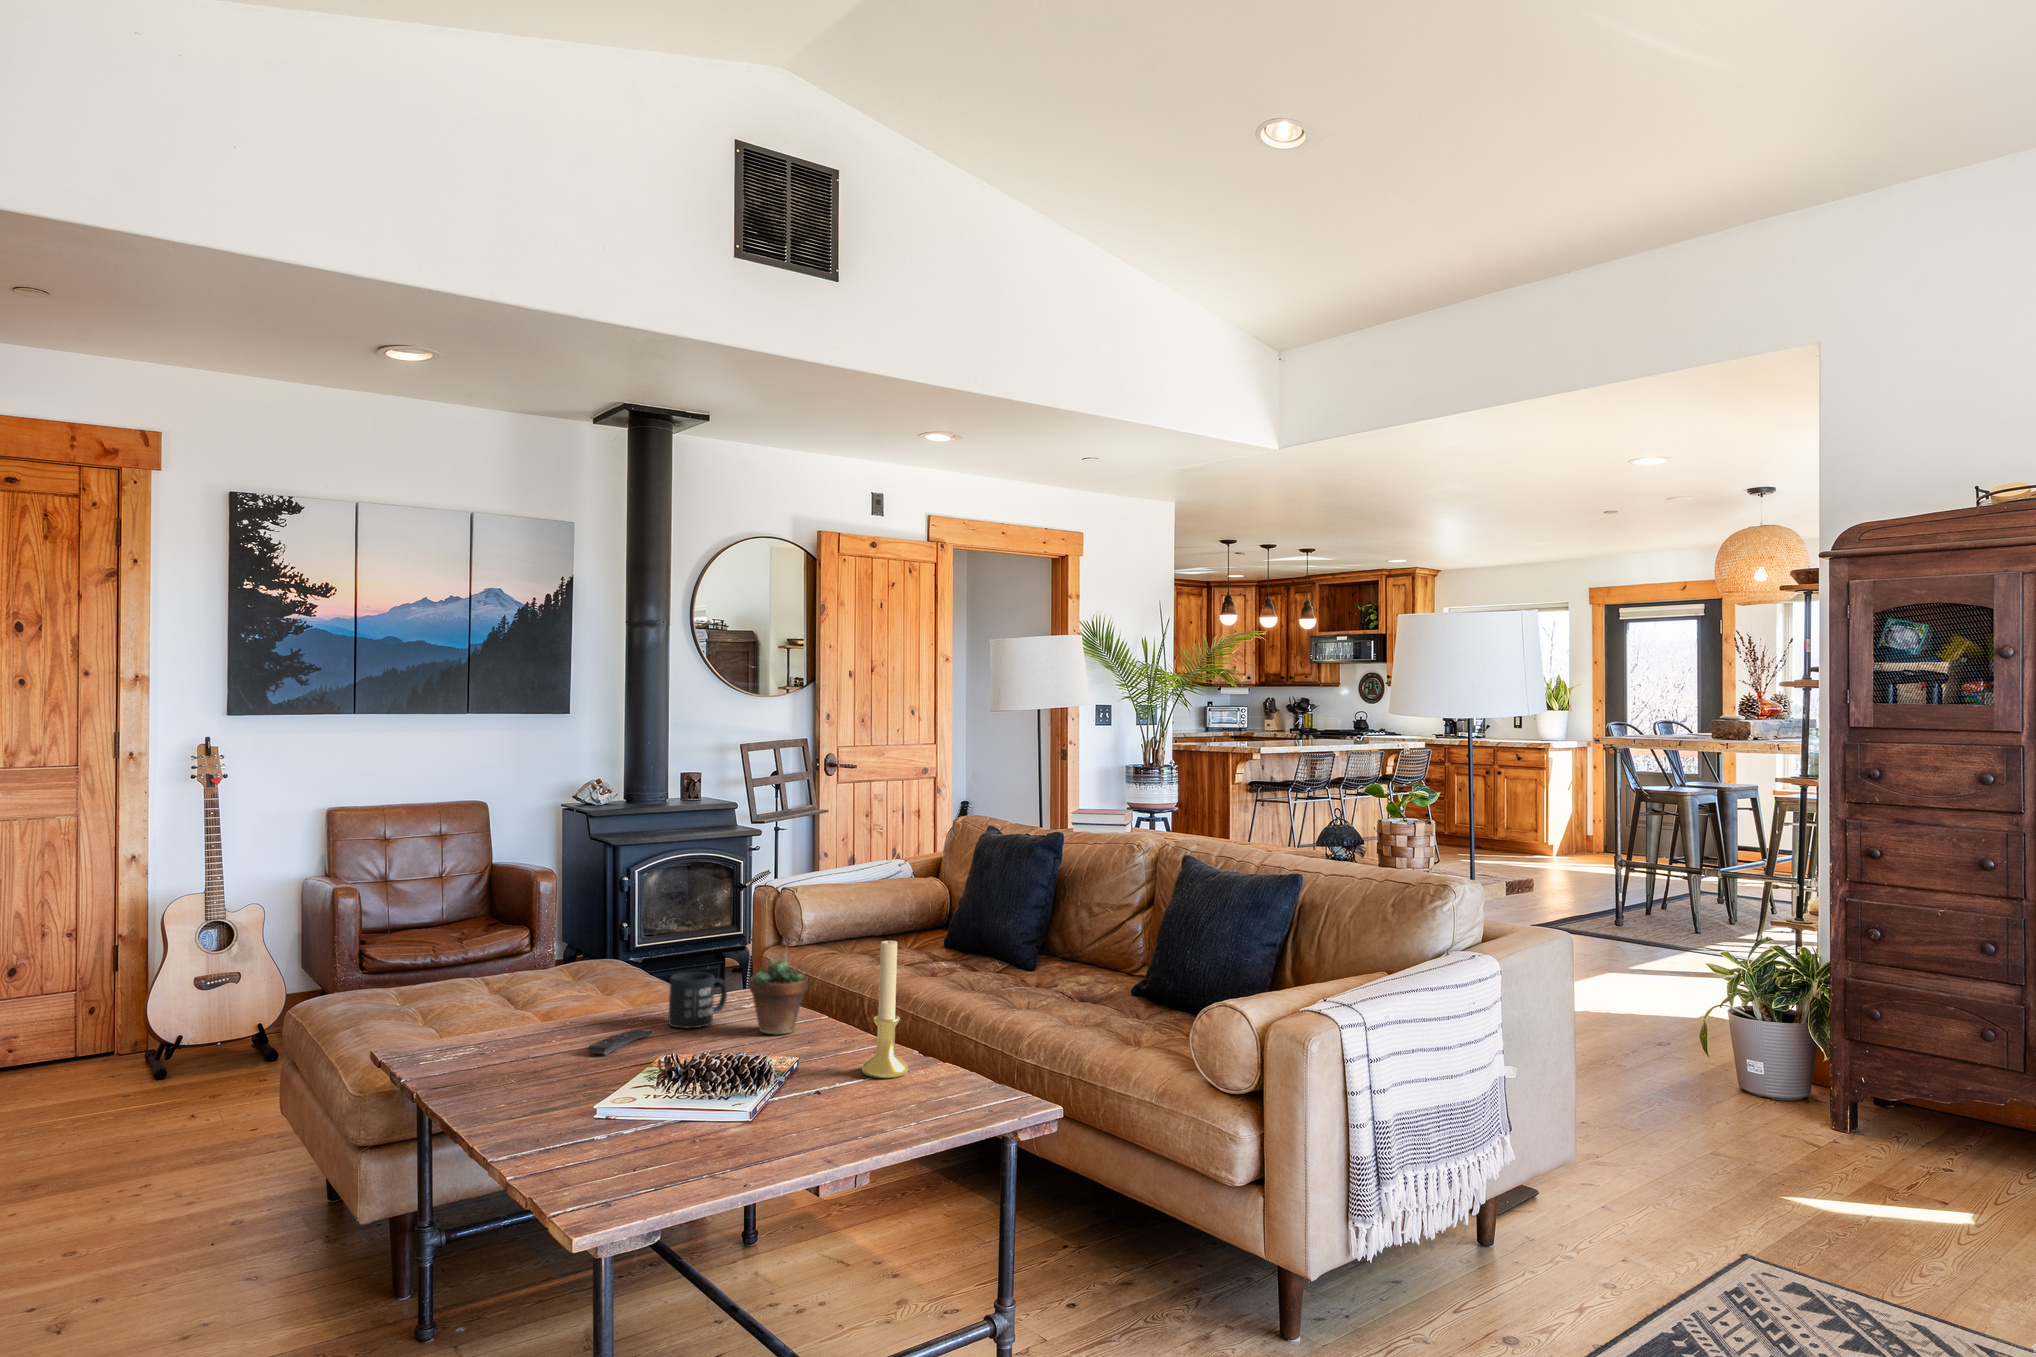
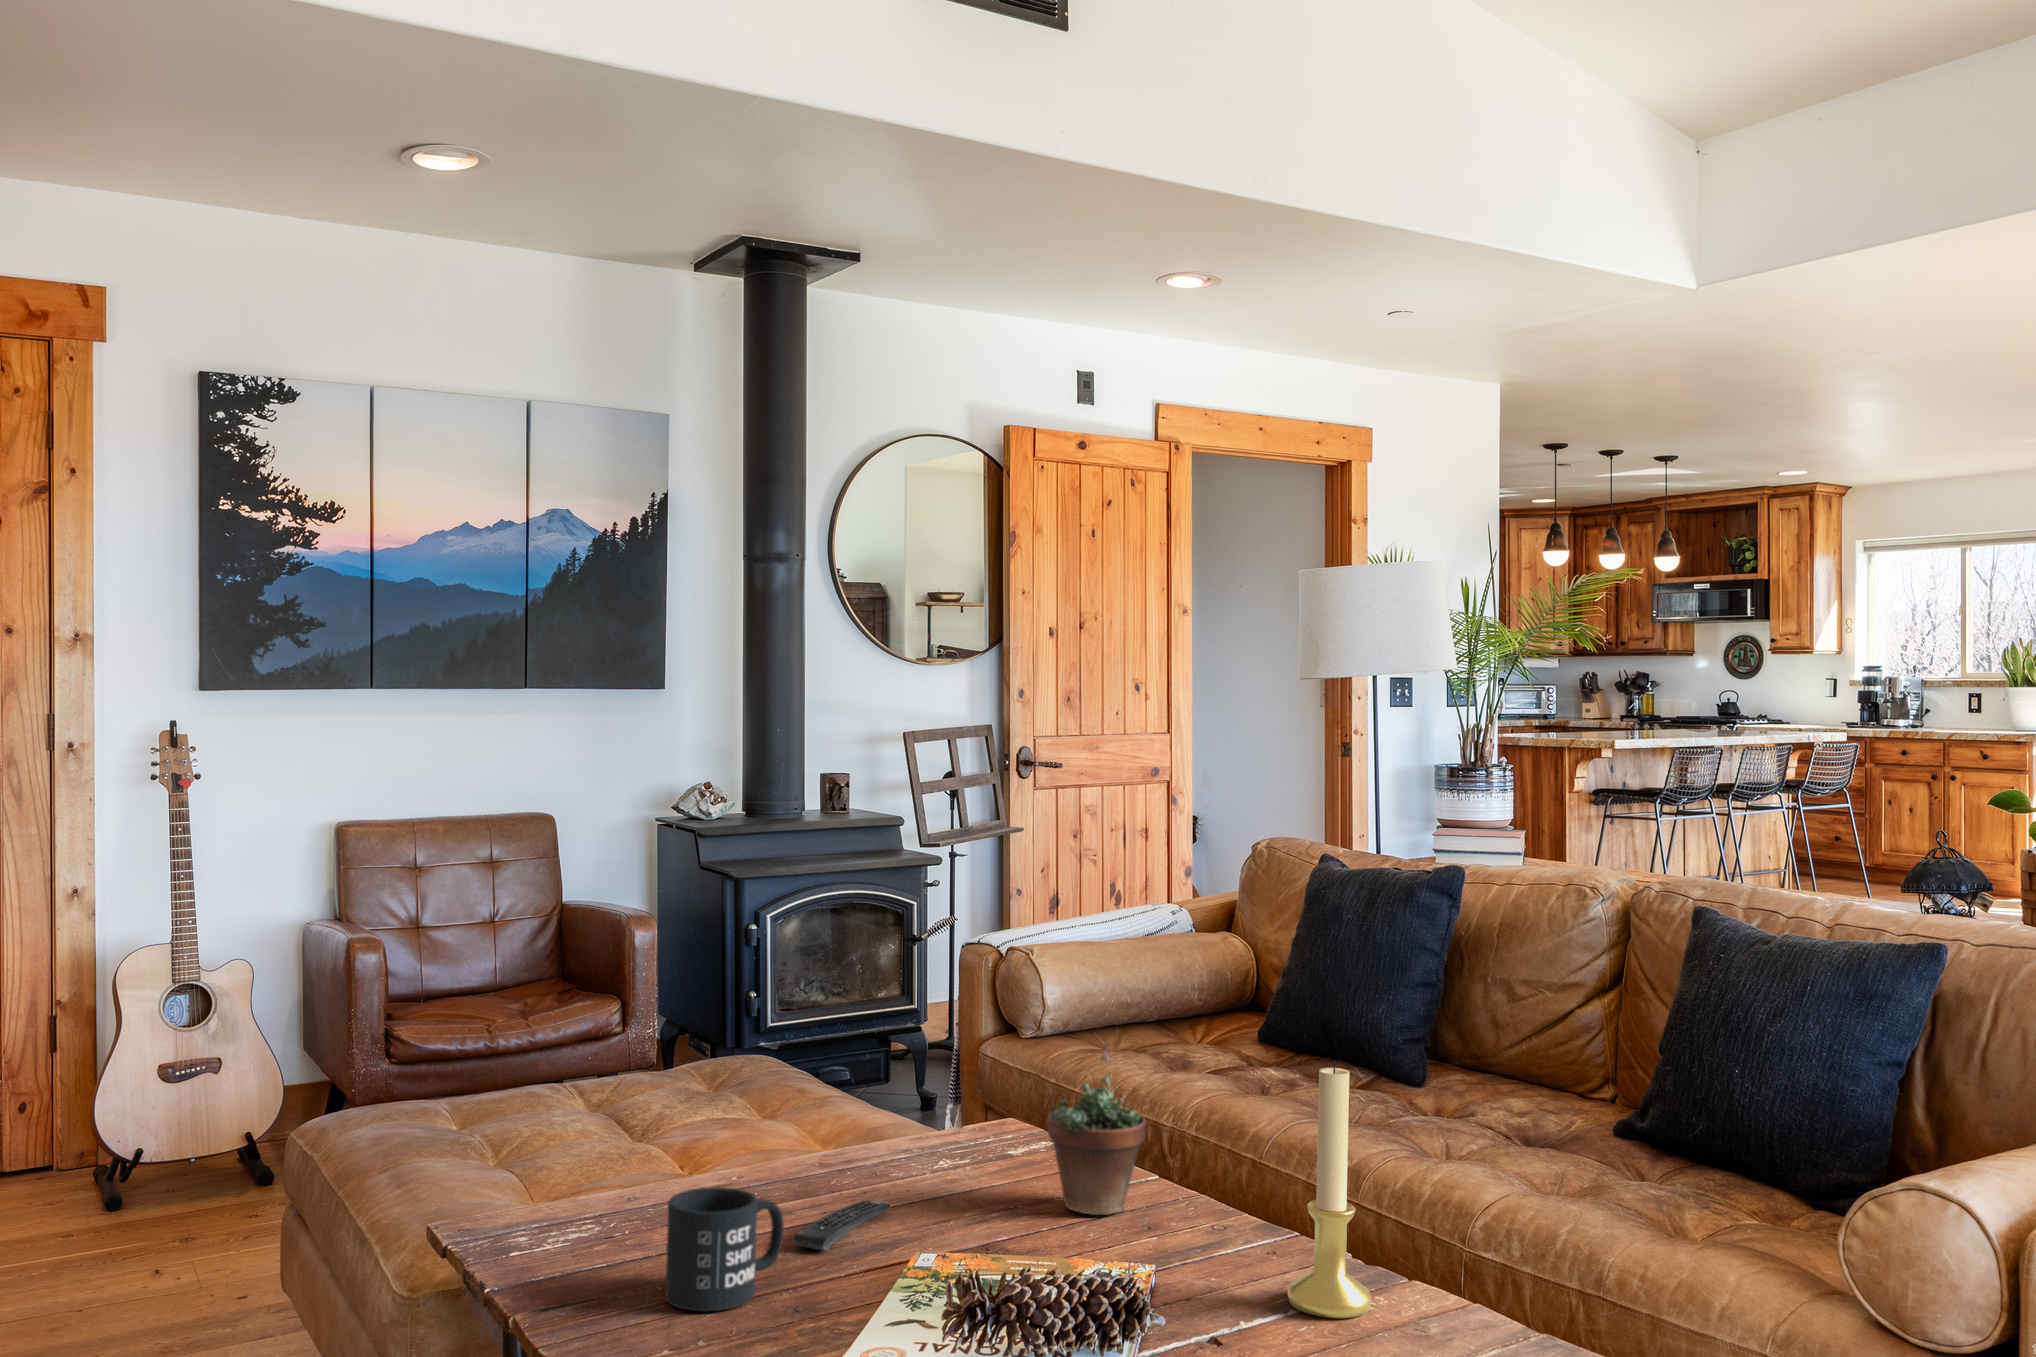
mug: present [668,972,727,1028] -> present [665,1187,784,1311]

